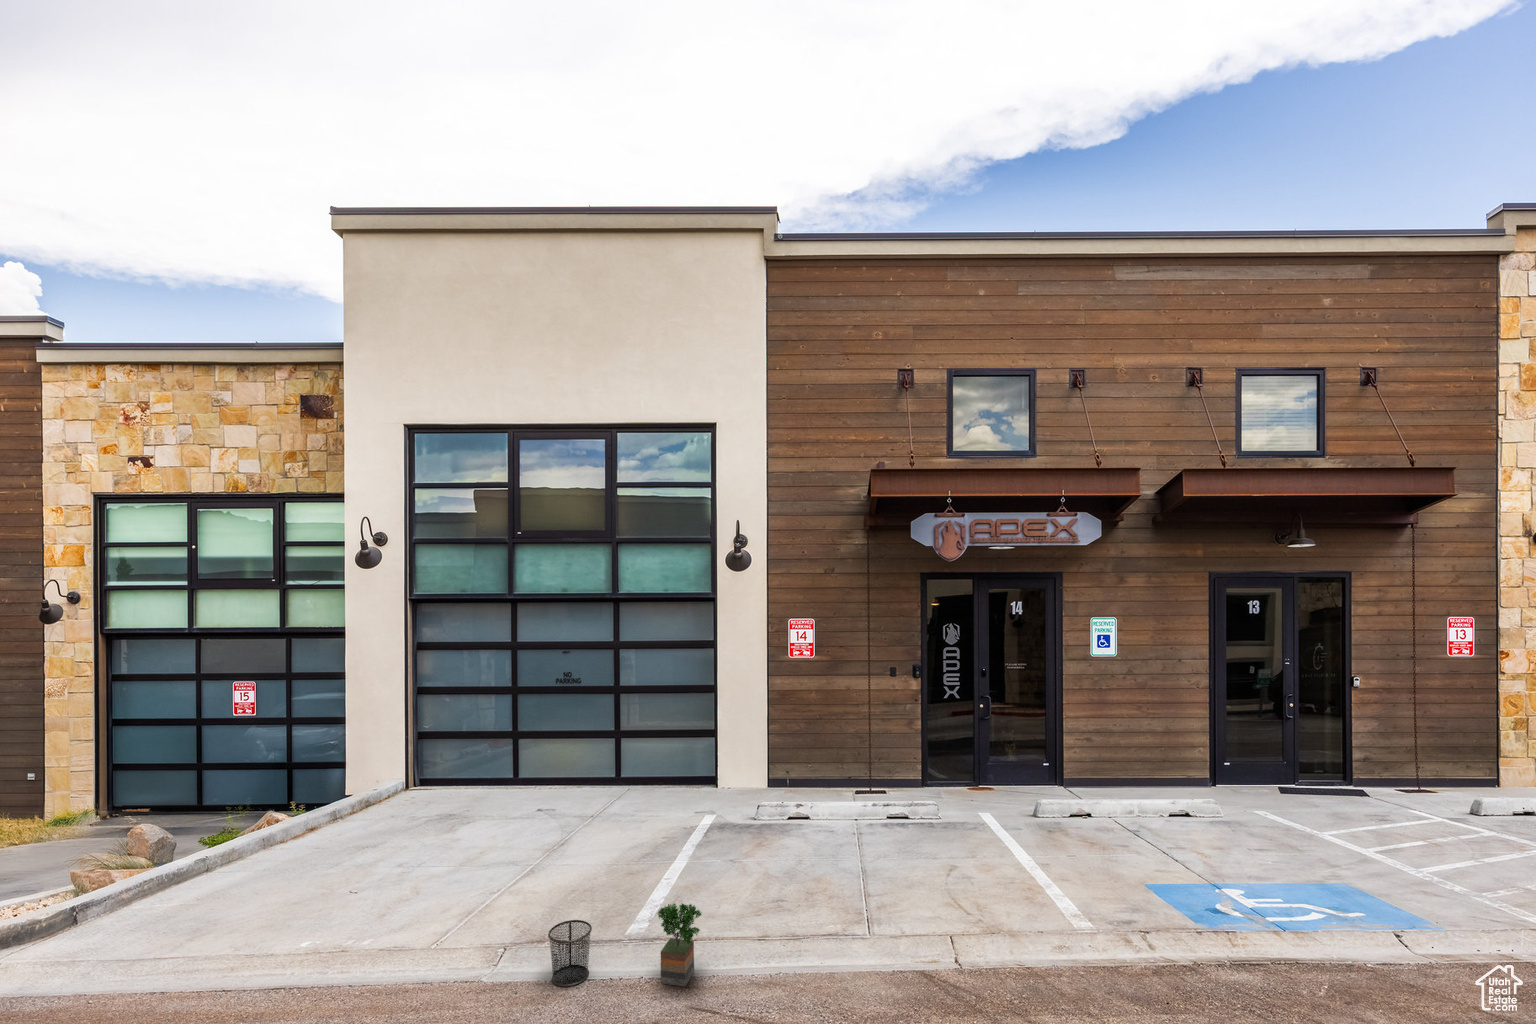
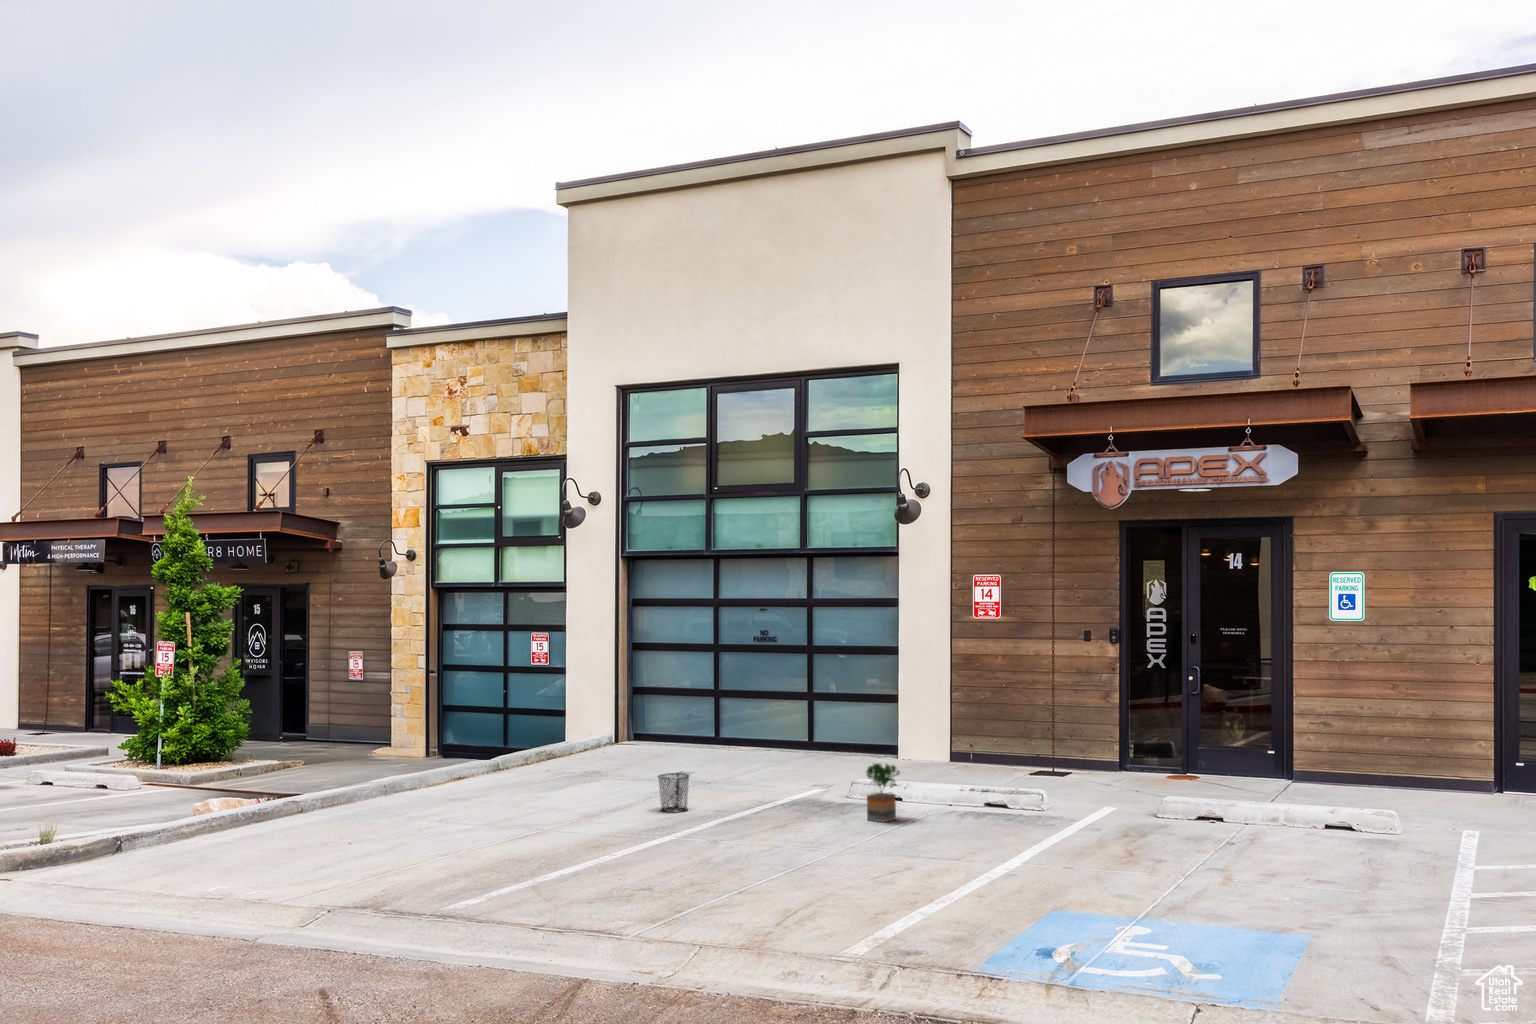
potted tree: present [658,903,702,987] -> present [866,763,900,822]

